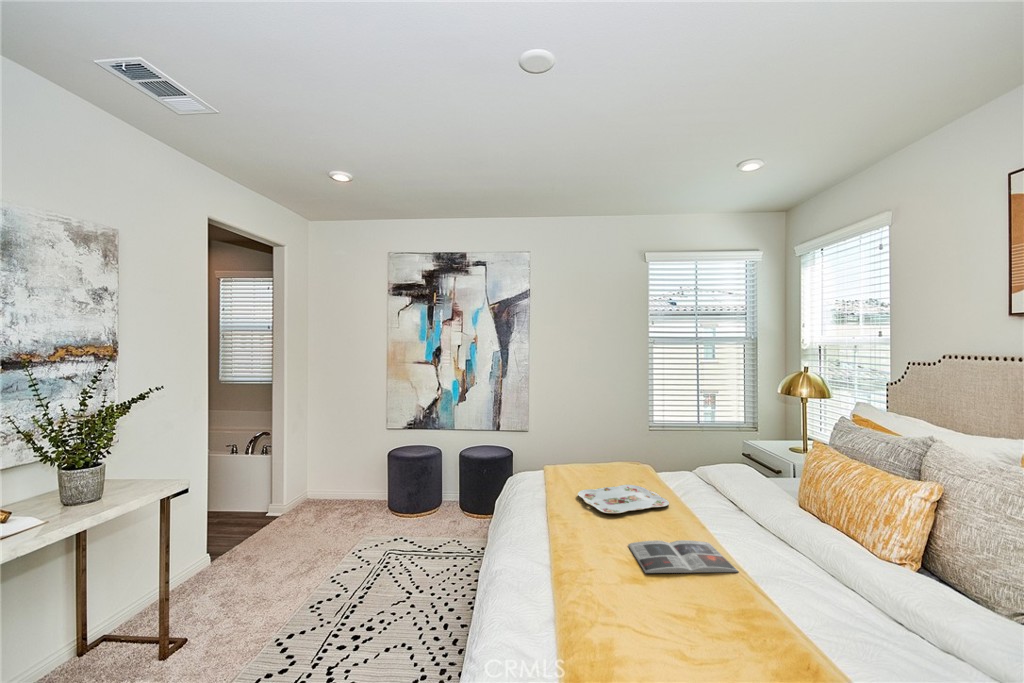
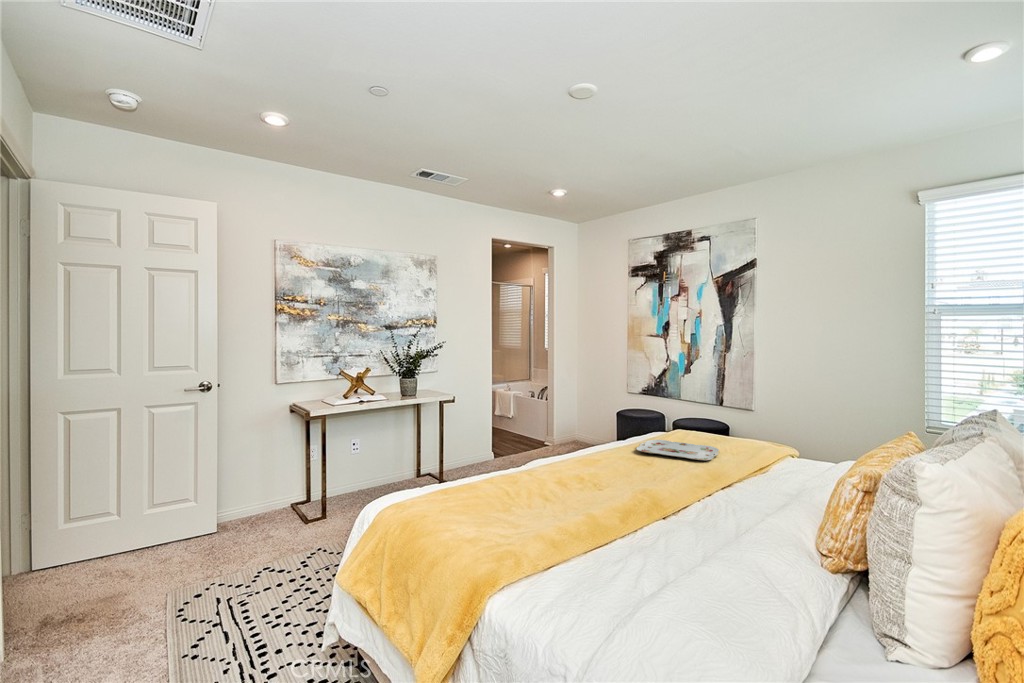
magazine: present [628,540,739,573] -> none [580,463,668,490]

